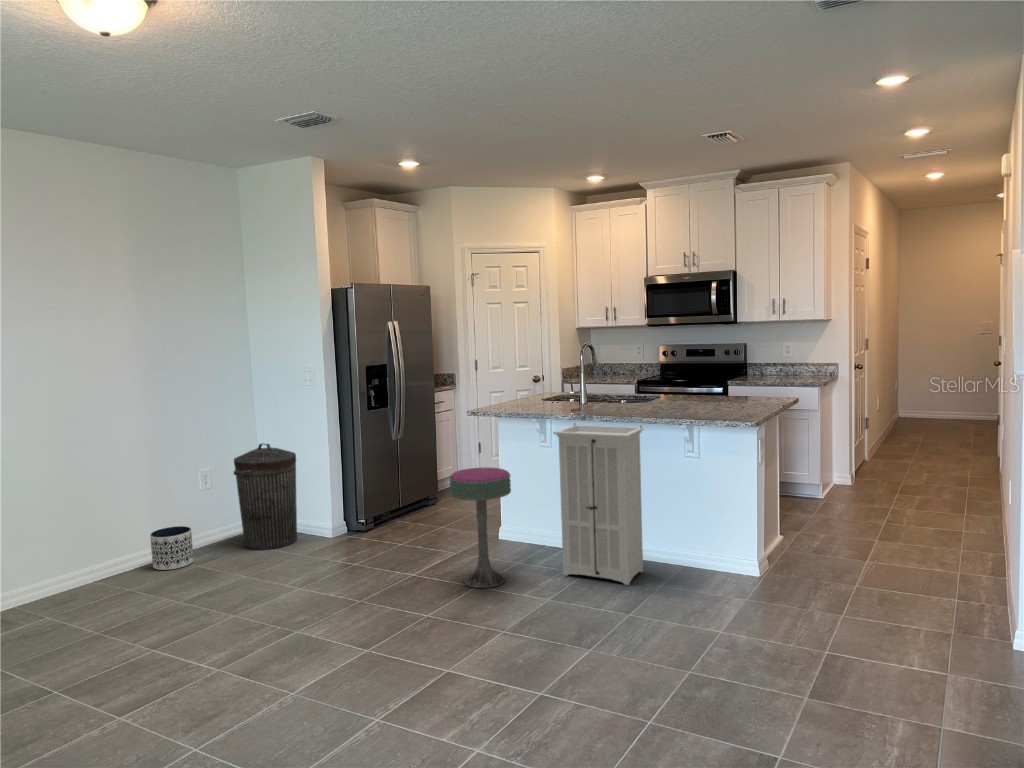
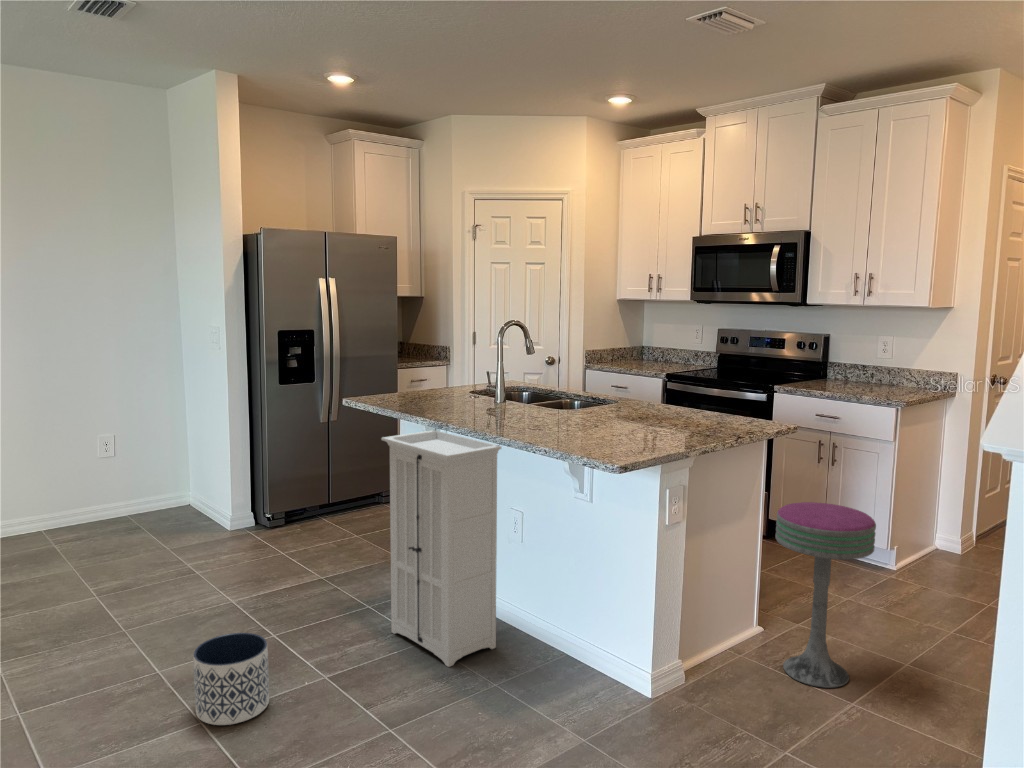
trash can: present [234,444,297,550] -> none [120,411,208,532]
bar stool: present [450,467,511,588] -> present [776,502,876,688]
planter: present [150,526,194,570] -> present [193,633,269,725]

